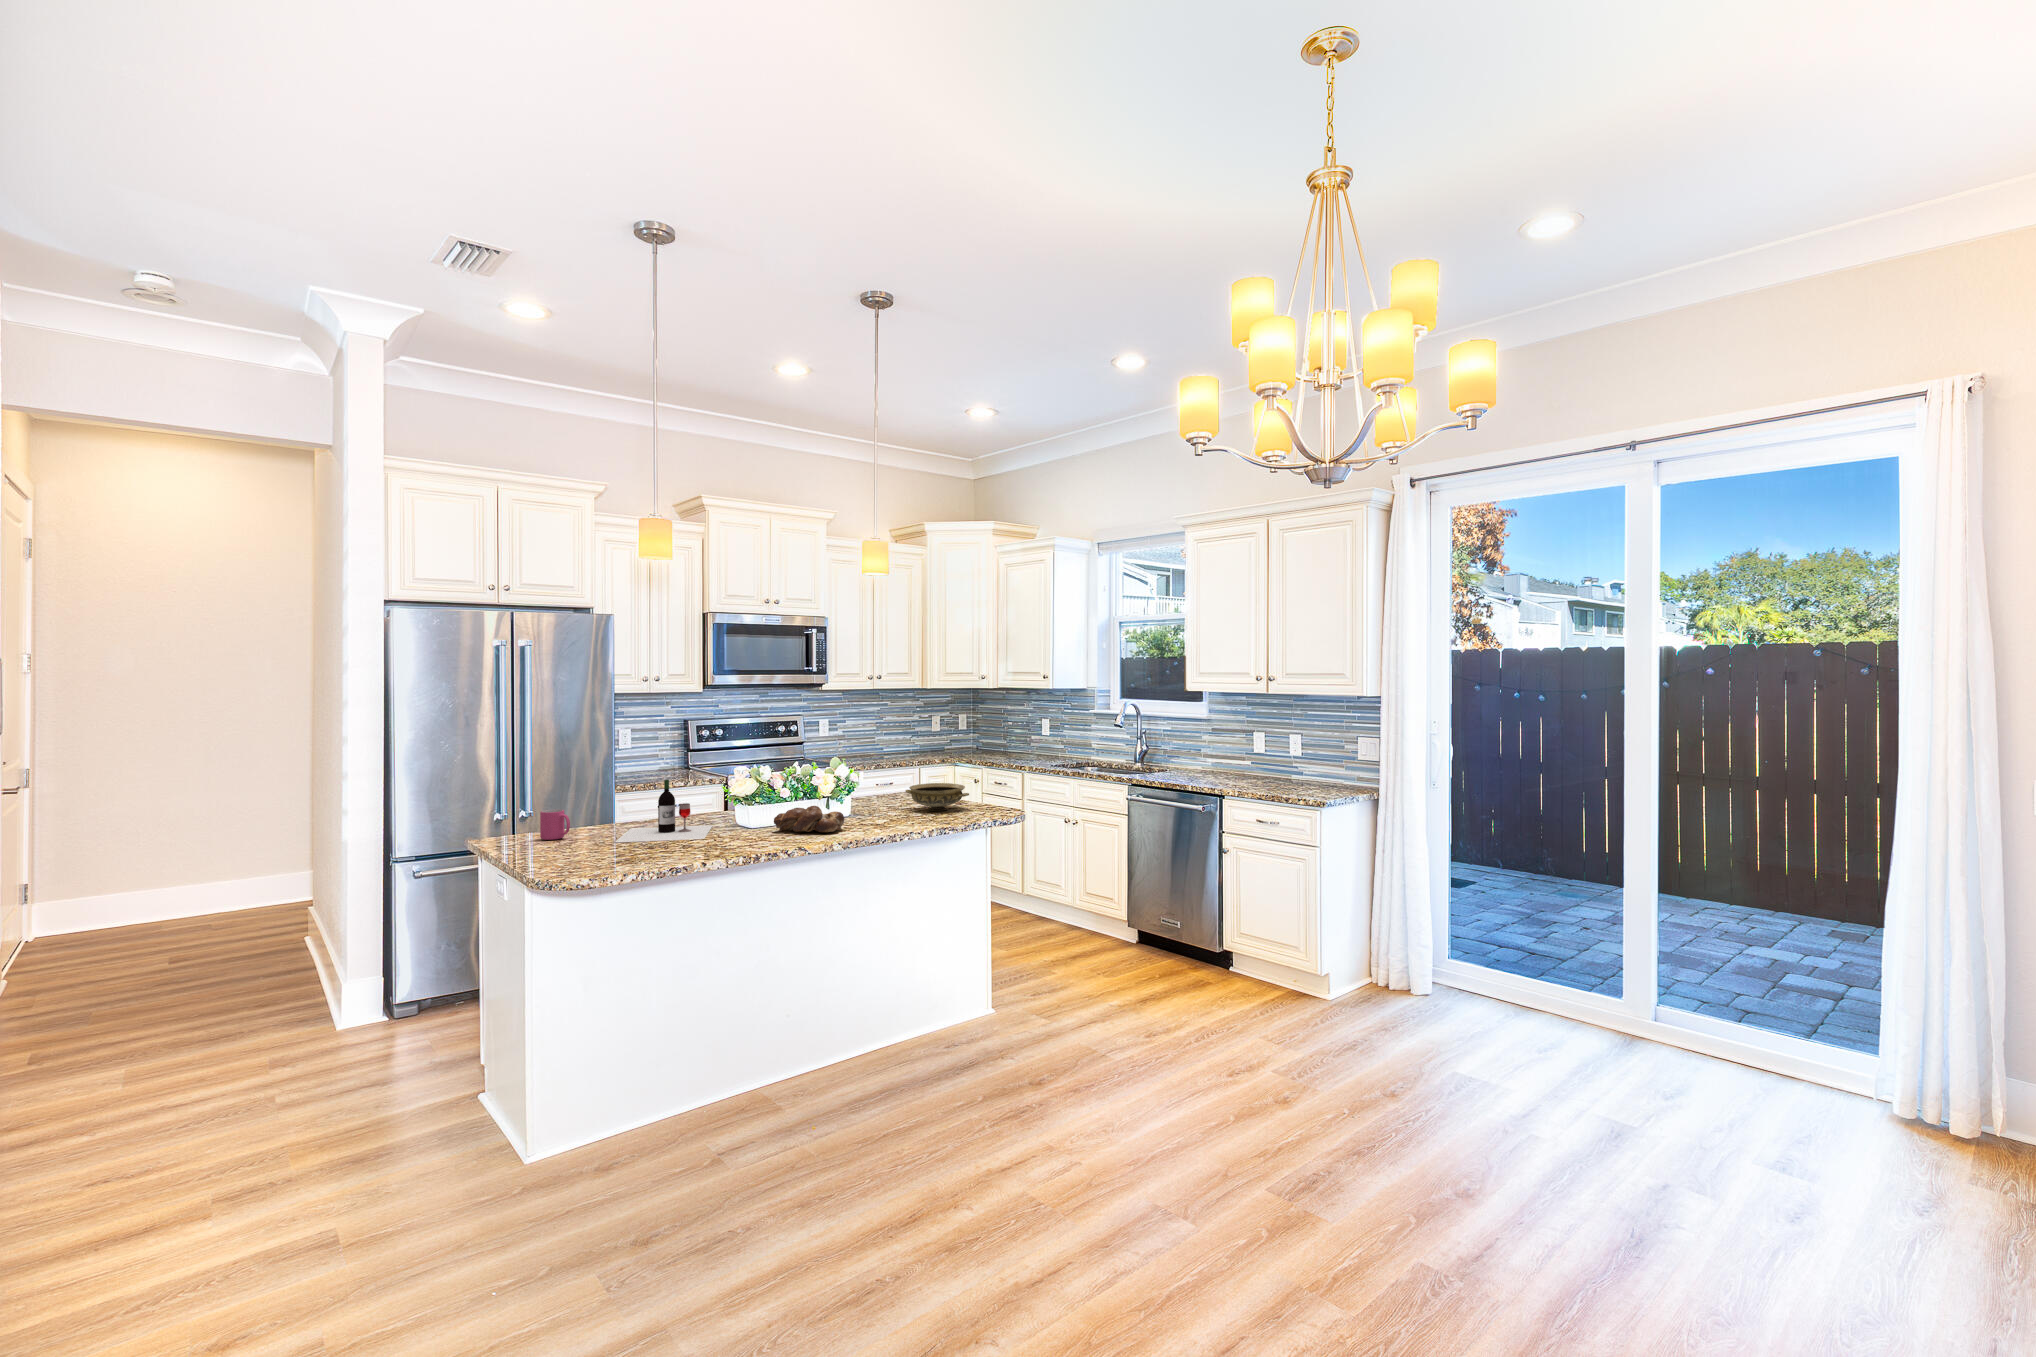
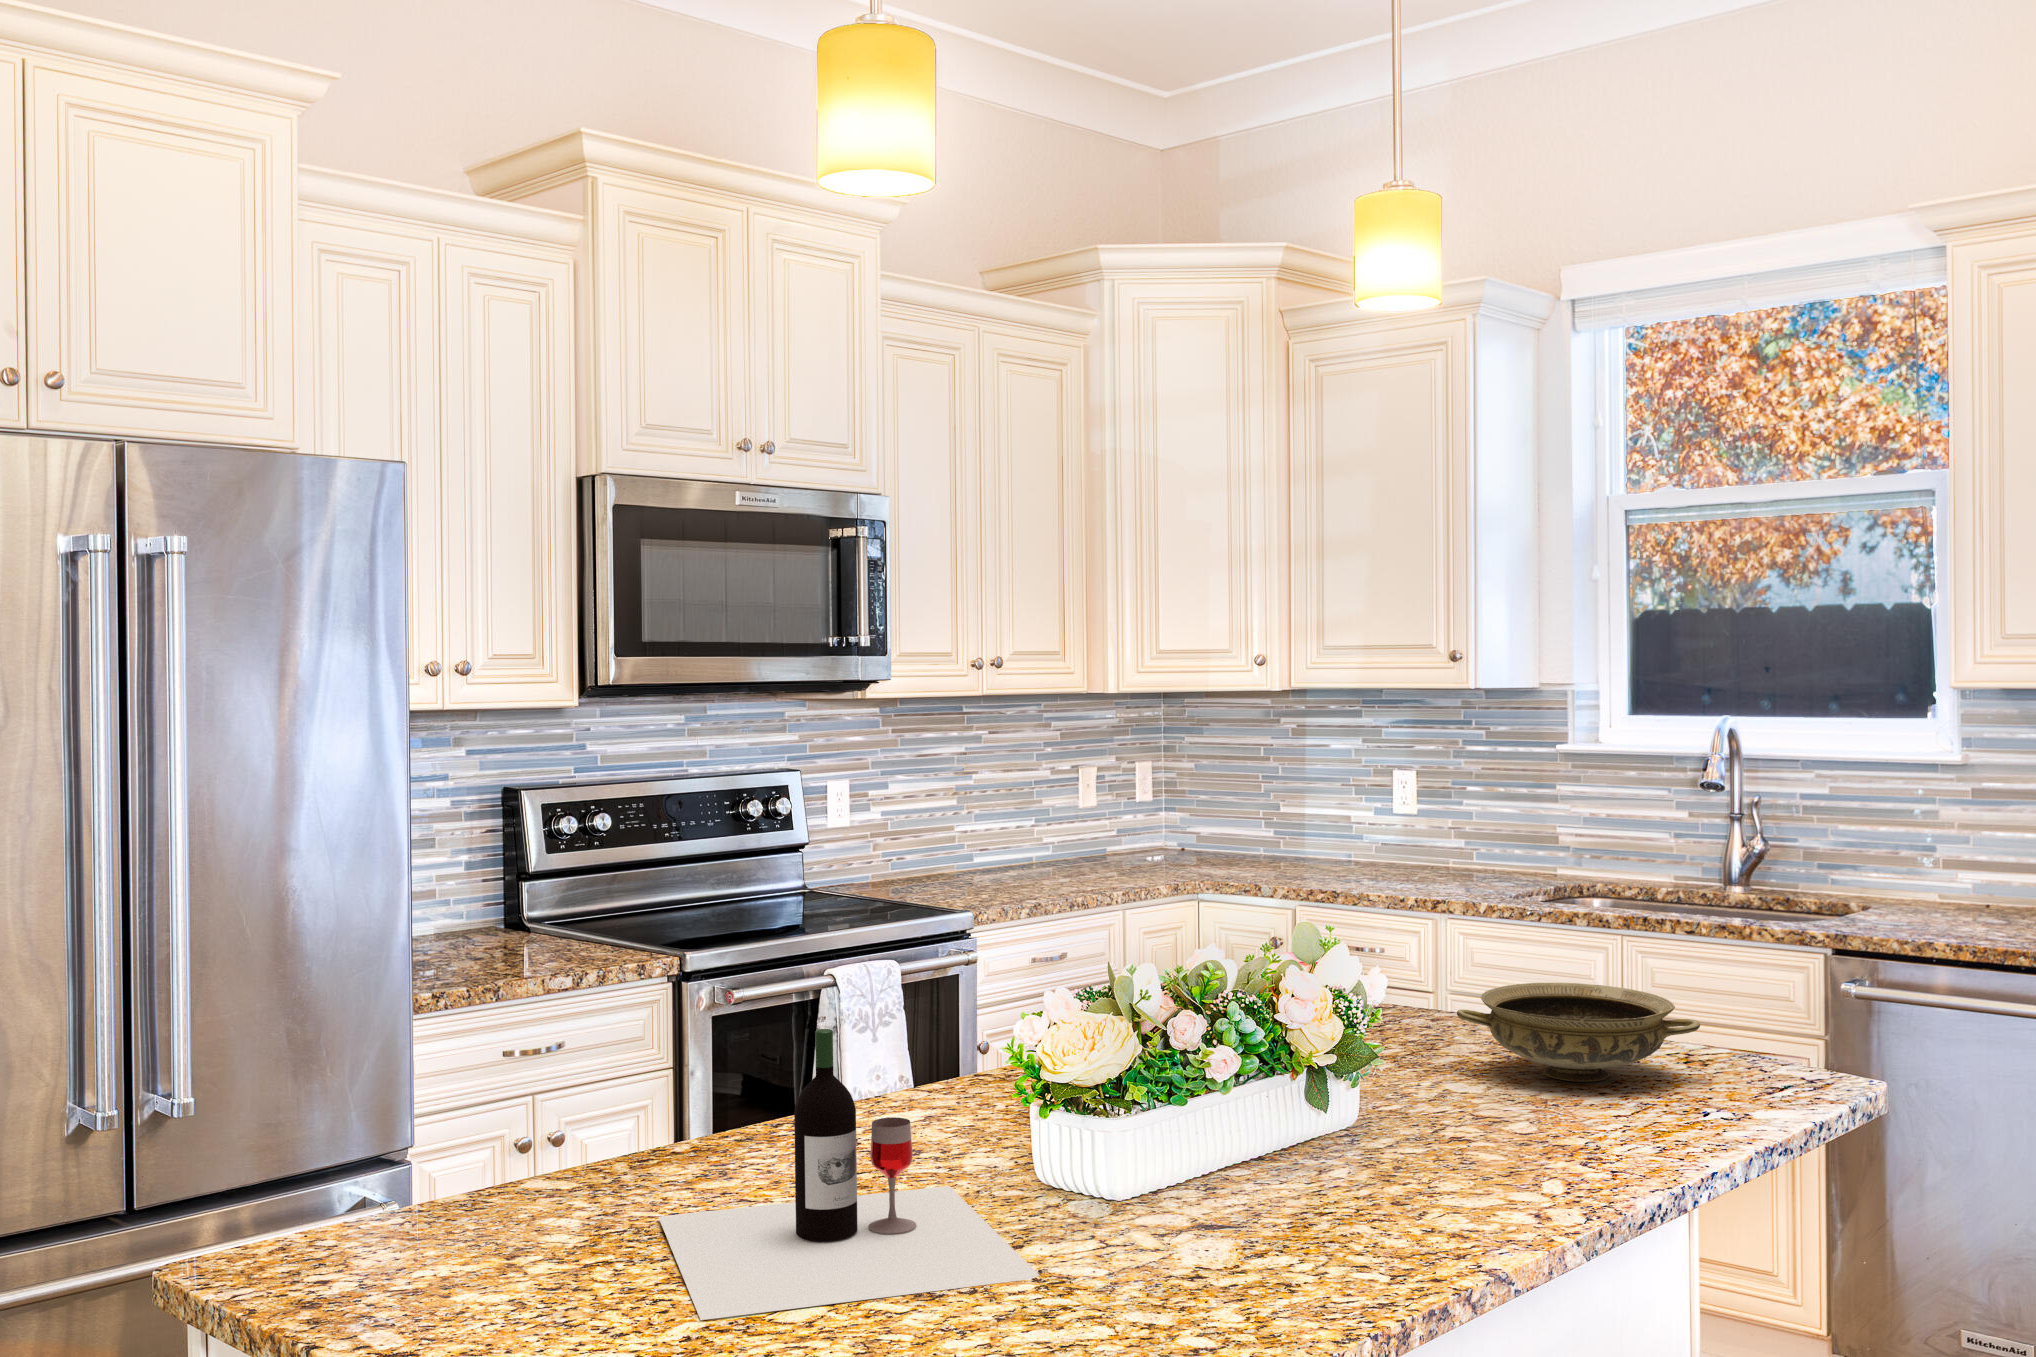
bread loaf: present [774,806,844,832] -> none [1243,1111,1511,1224]
mug: present [540,809,570,840] -> none [355,1173,482,1311]

